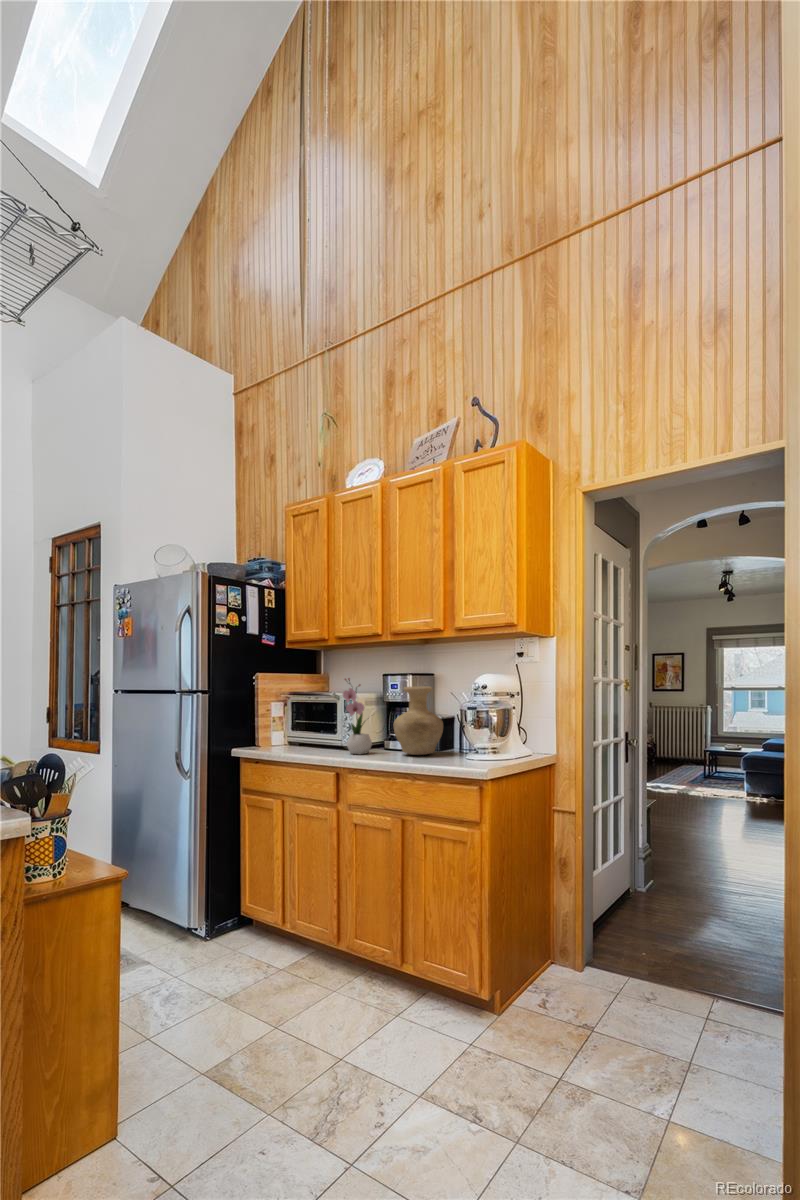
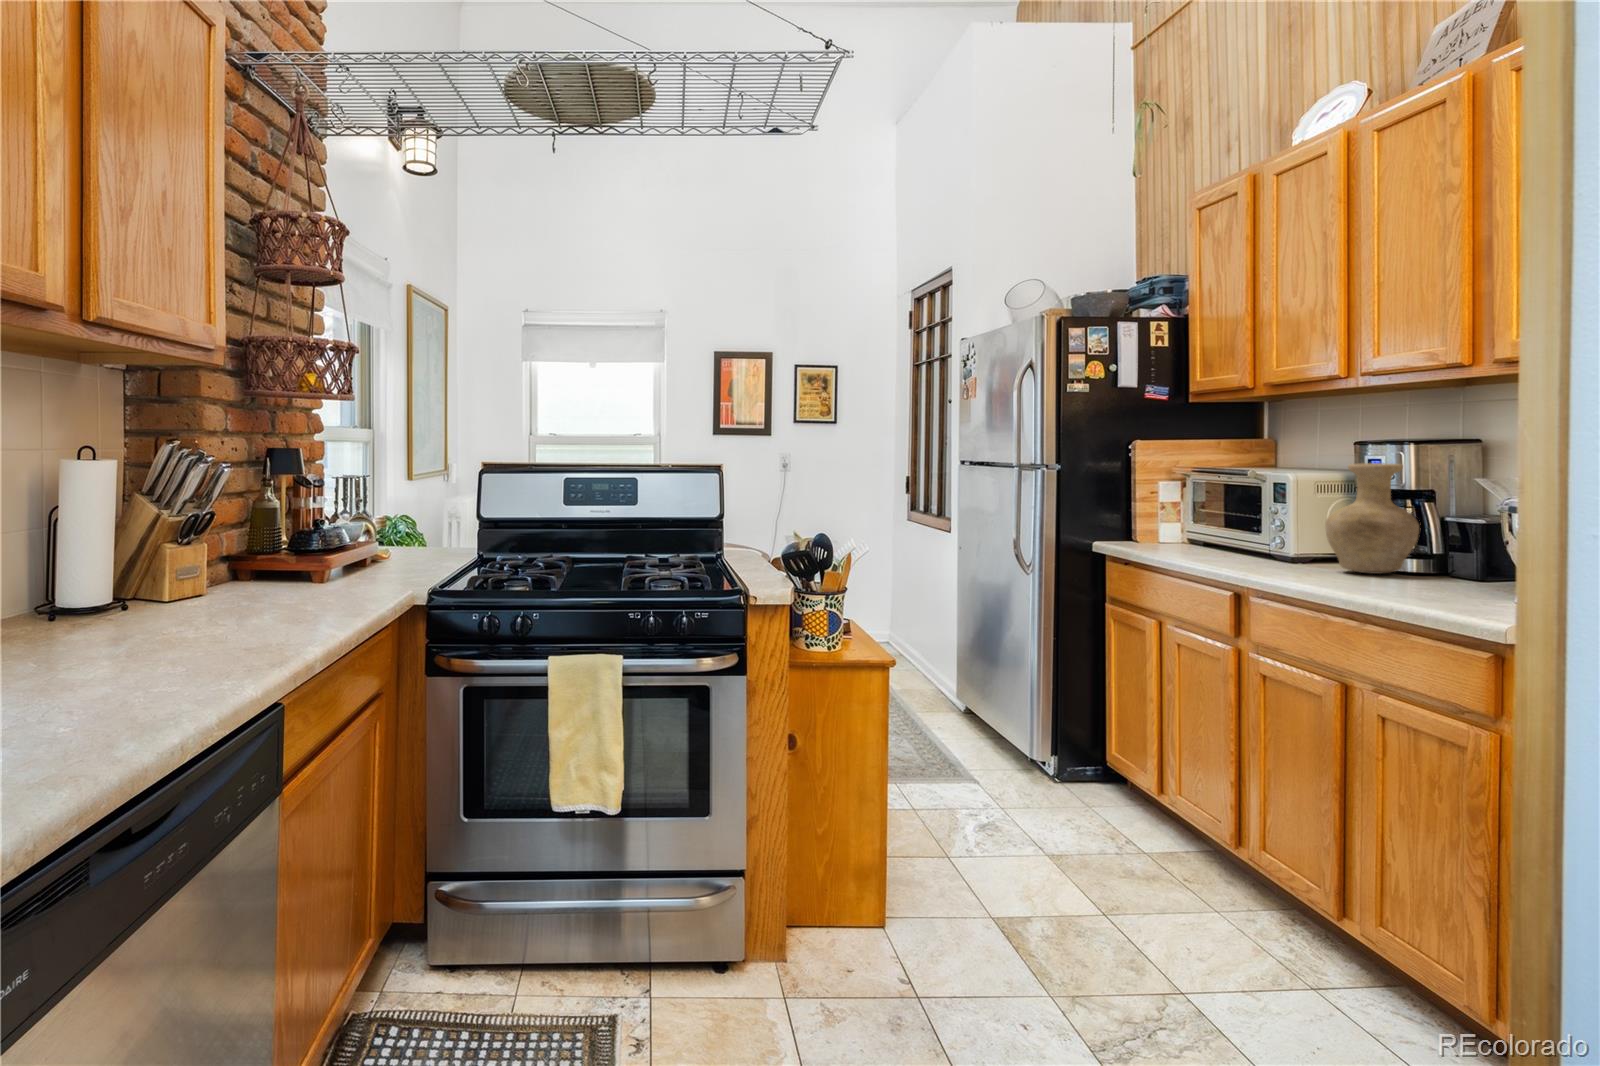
flower arrangement: present [343,678,372,754] -> none [1244,448,1302,565]

